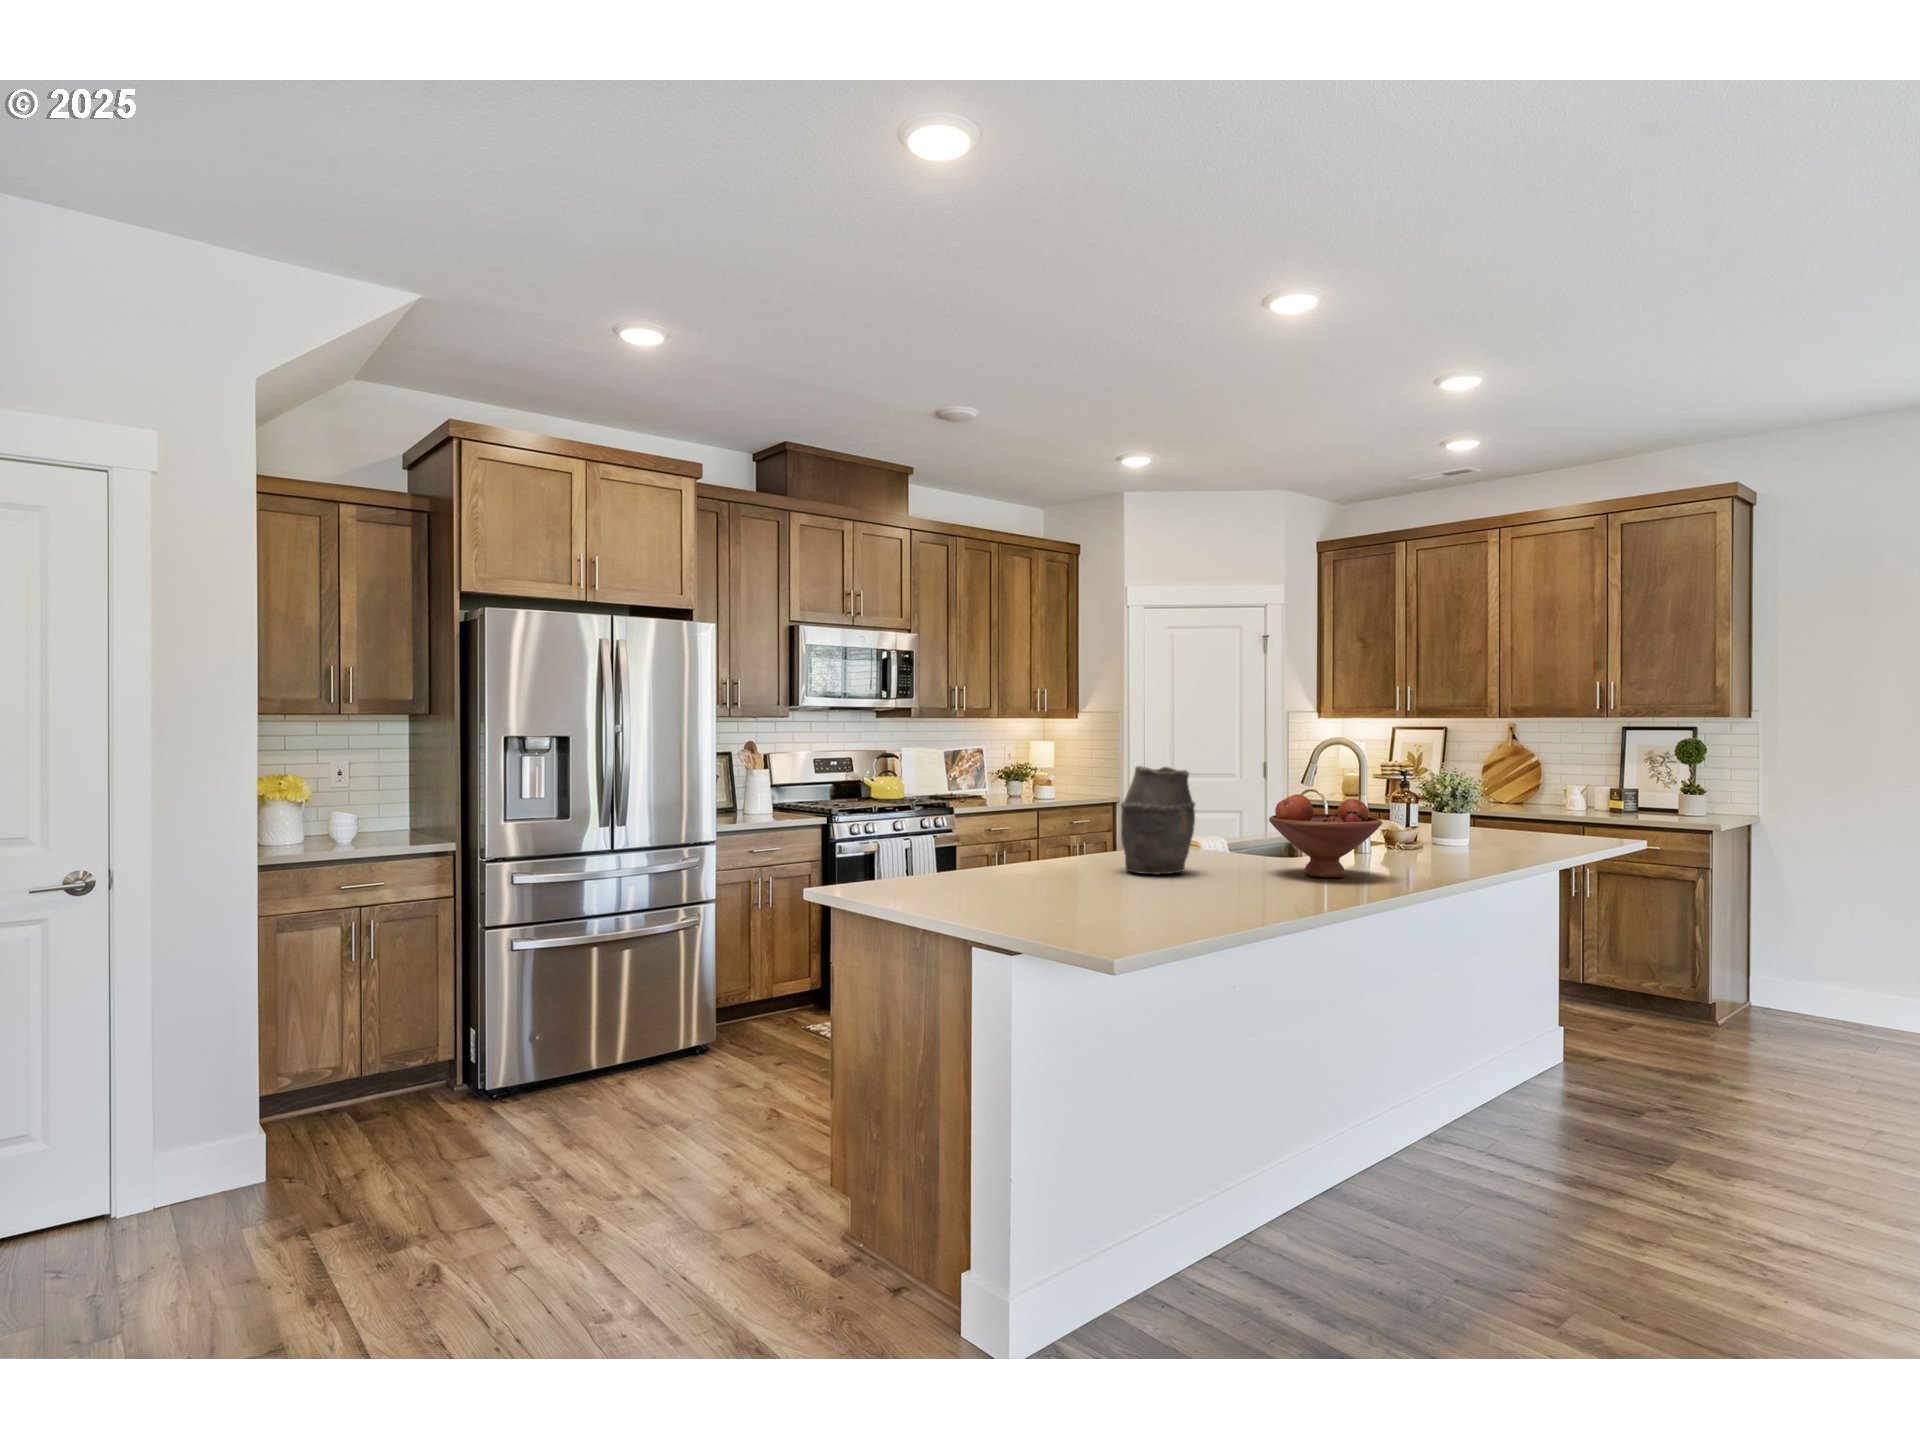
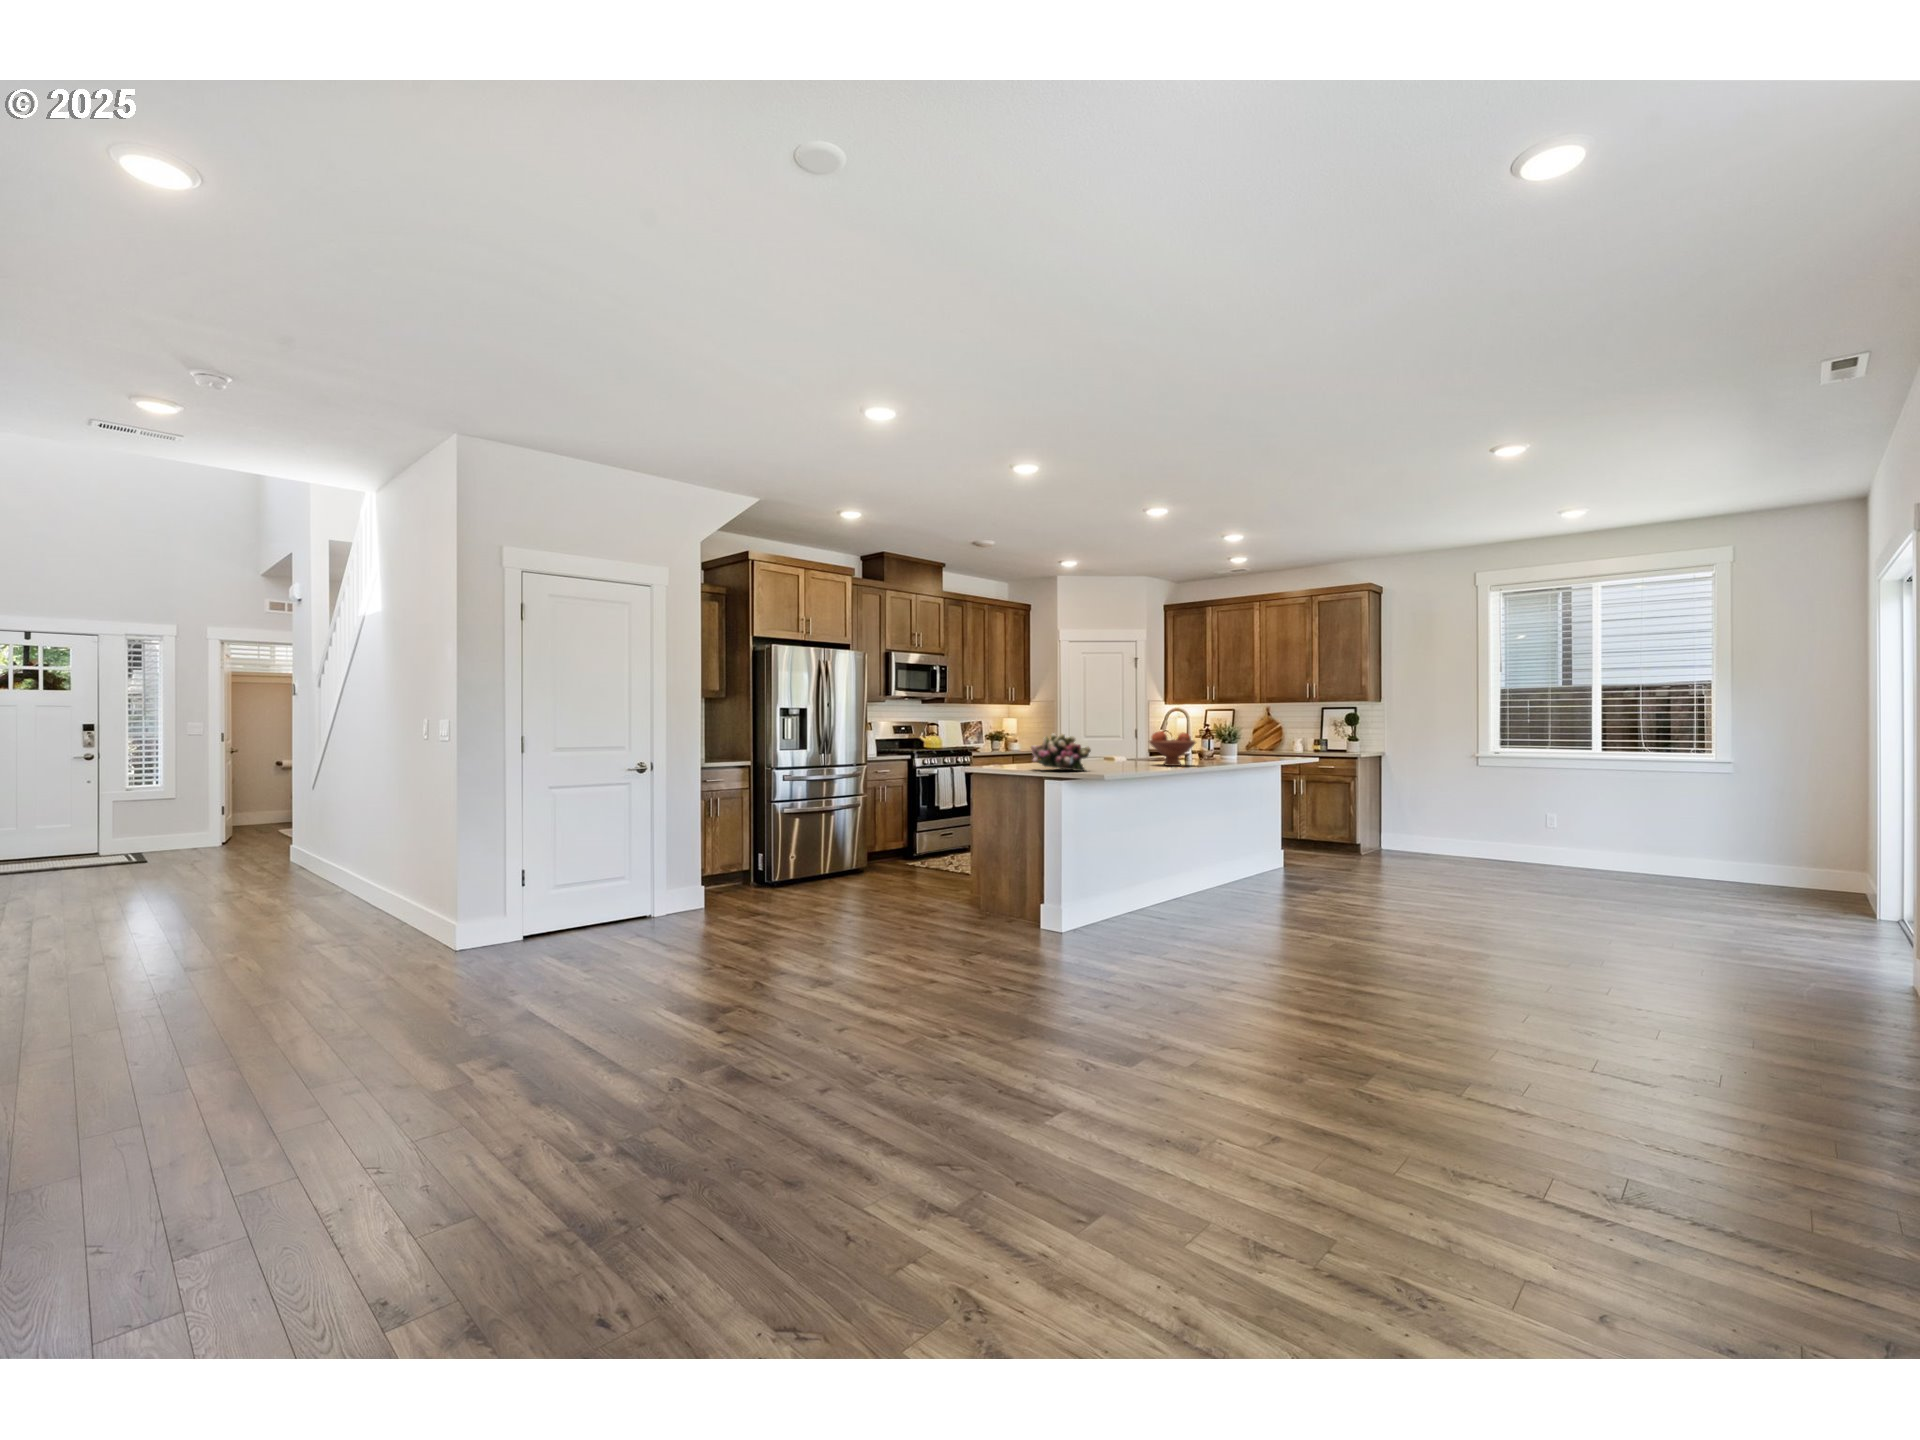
vase: present [1121,766,1195,874] -> none [1085,719,1117,765]
flower arrangement: none [962,809,1115,909] -> present [1031,733,1091,771]

